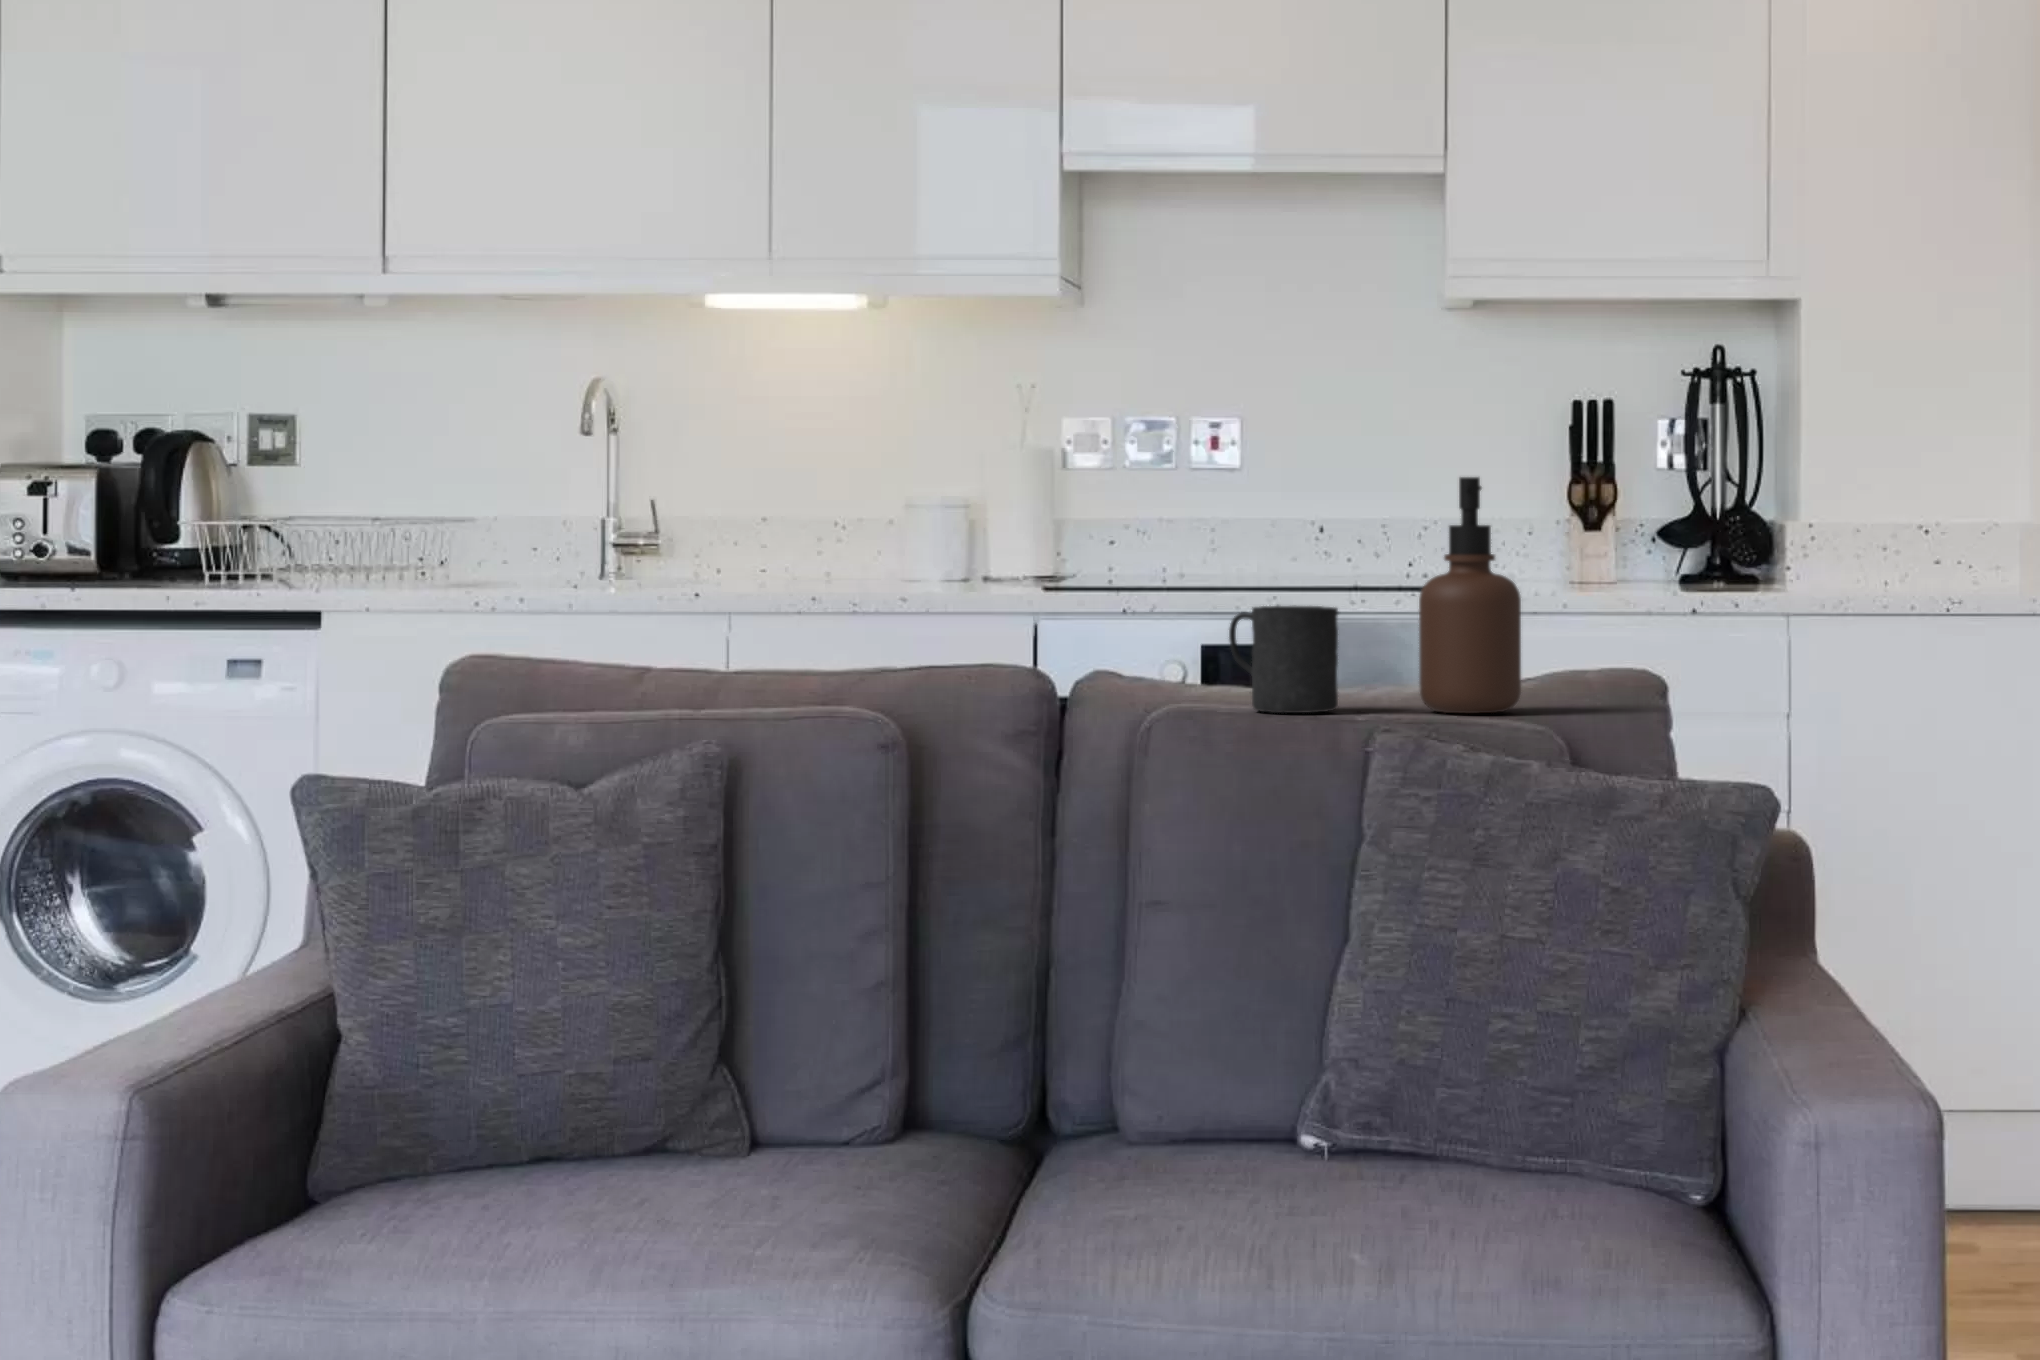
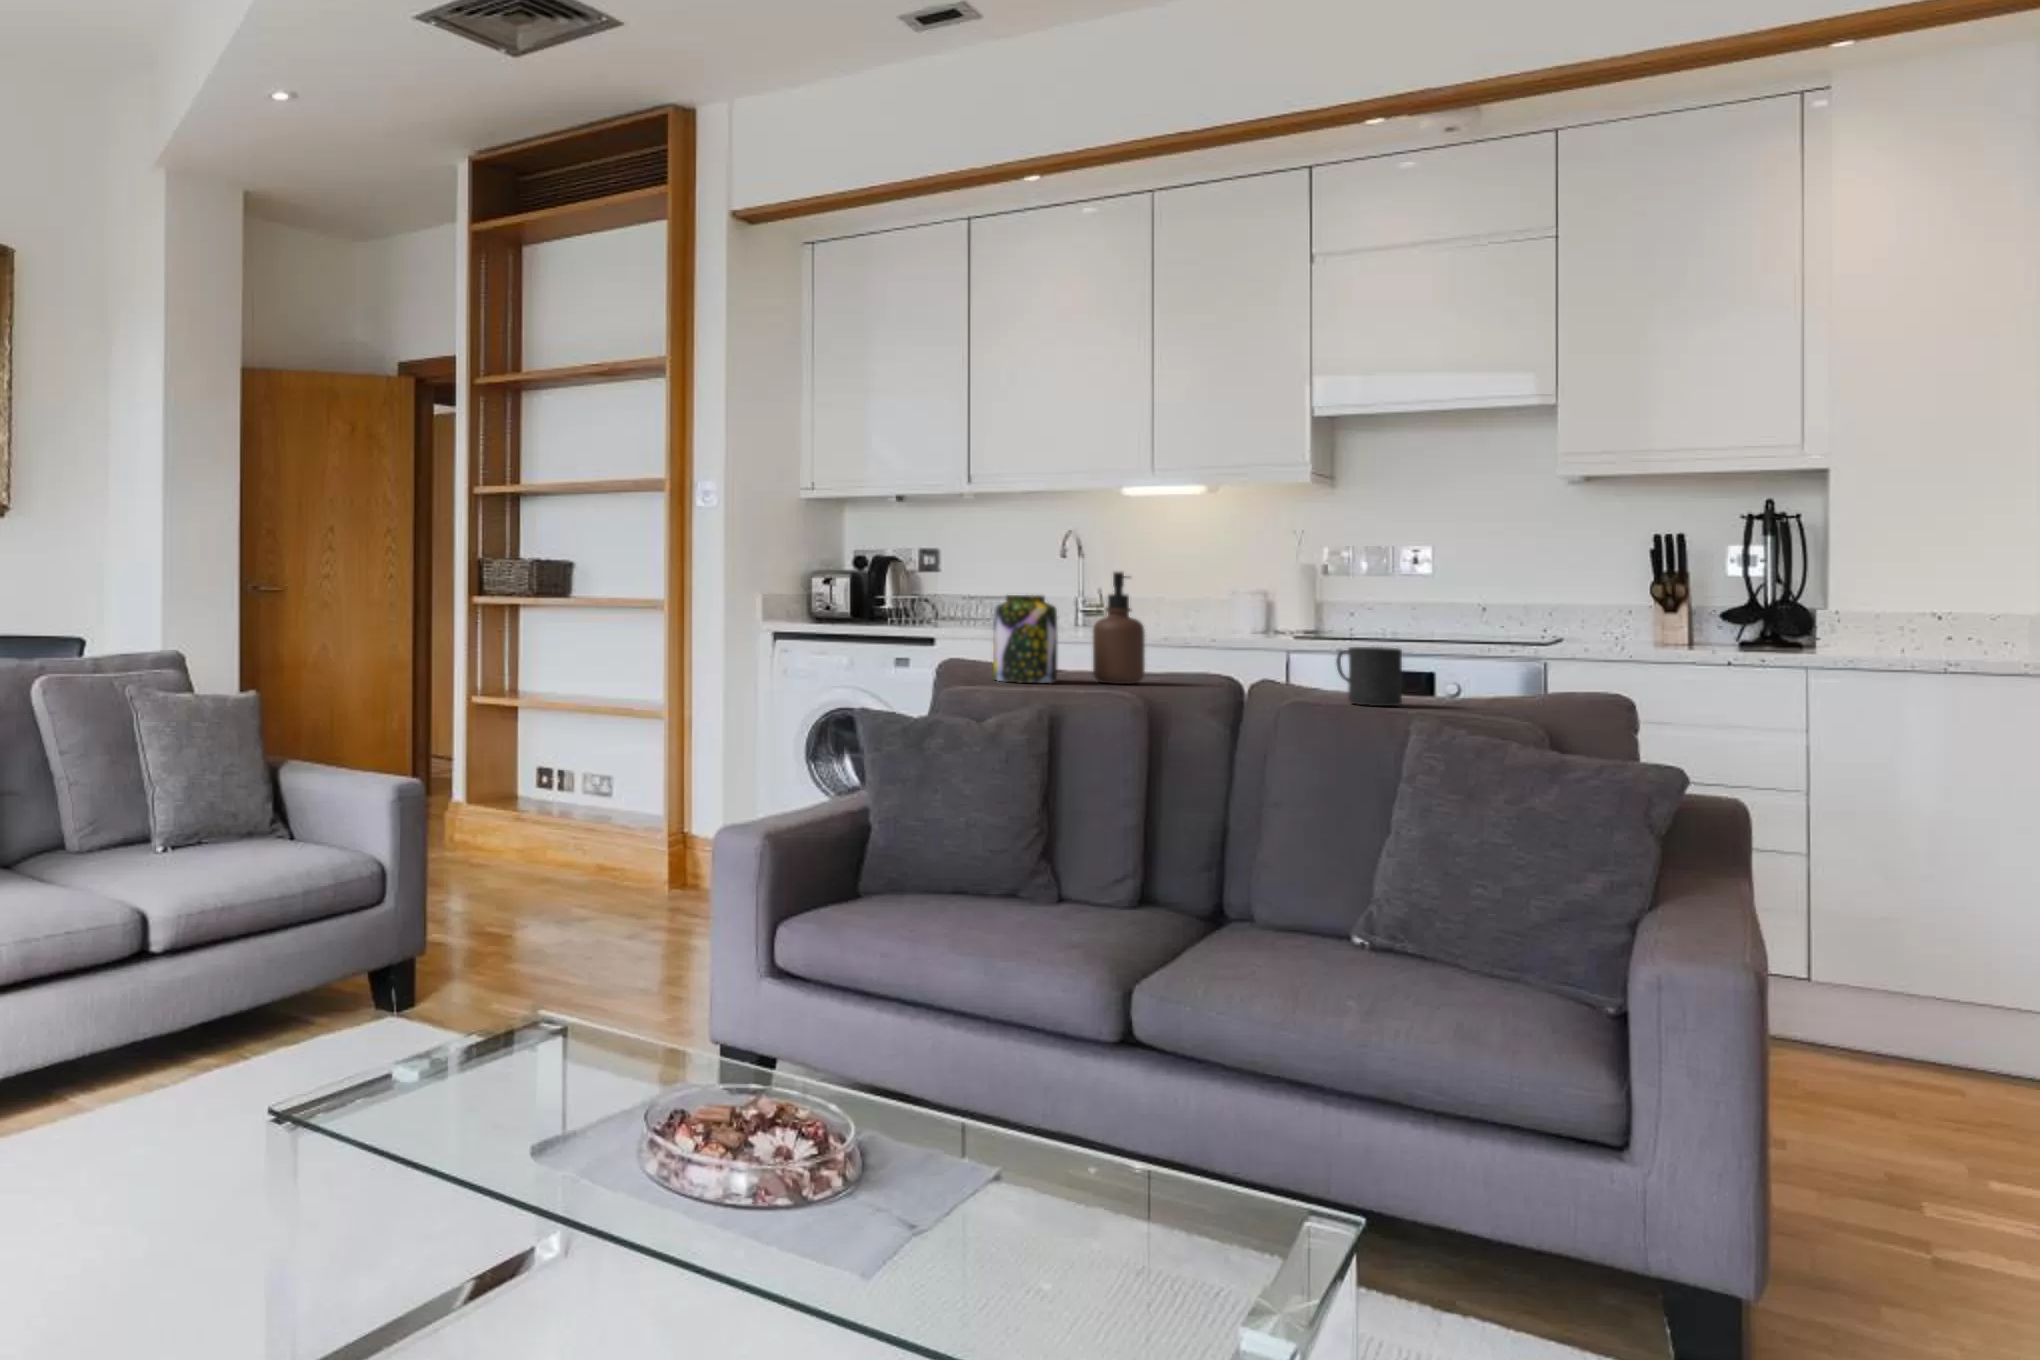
soap dispenser: present [1419,477,1521,713] -> present [1093,572,1145,684]
jar: none [577,518,710,701] -> present [993,595,1057,683]

